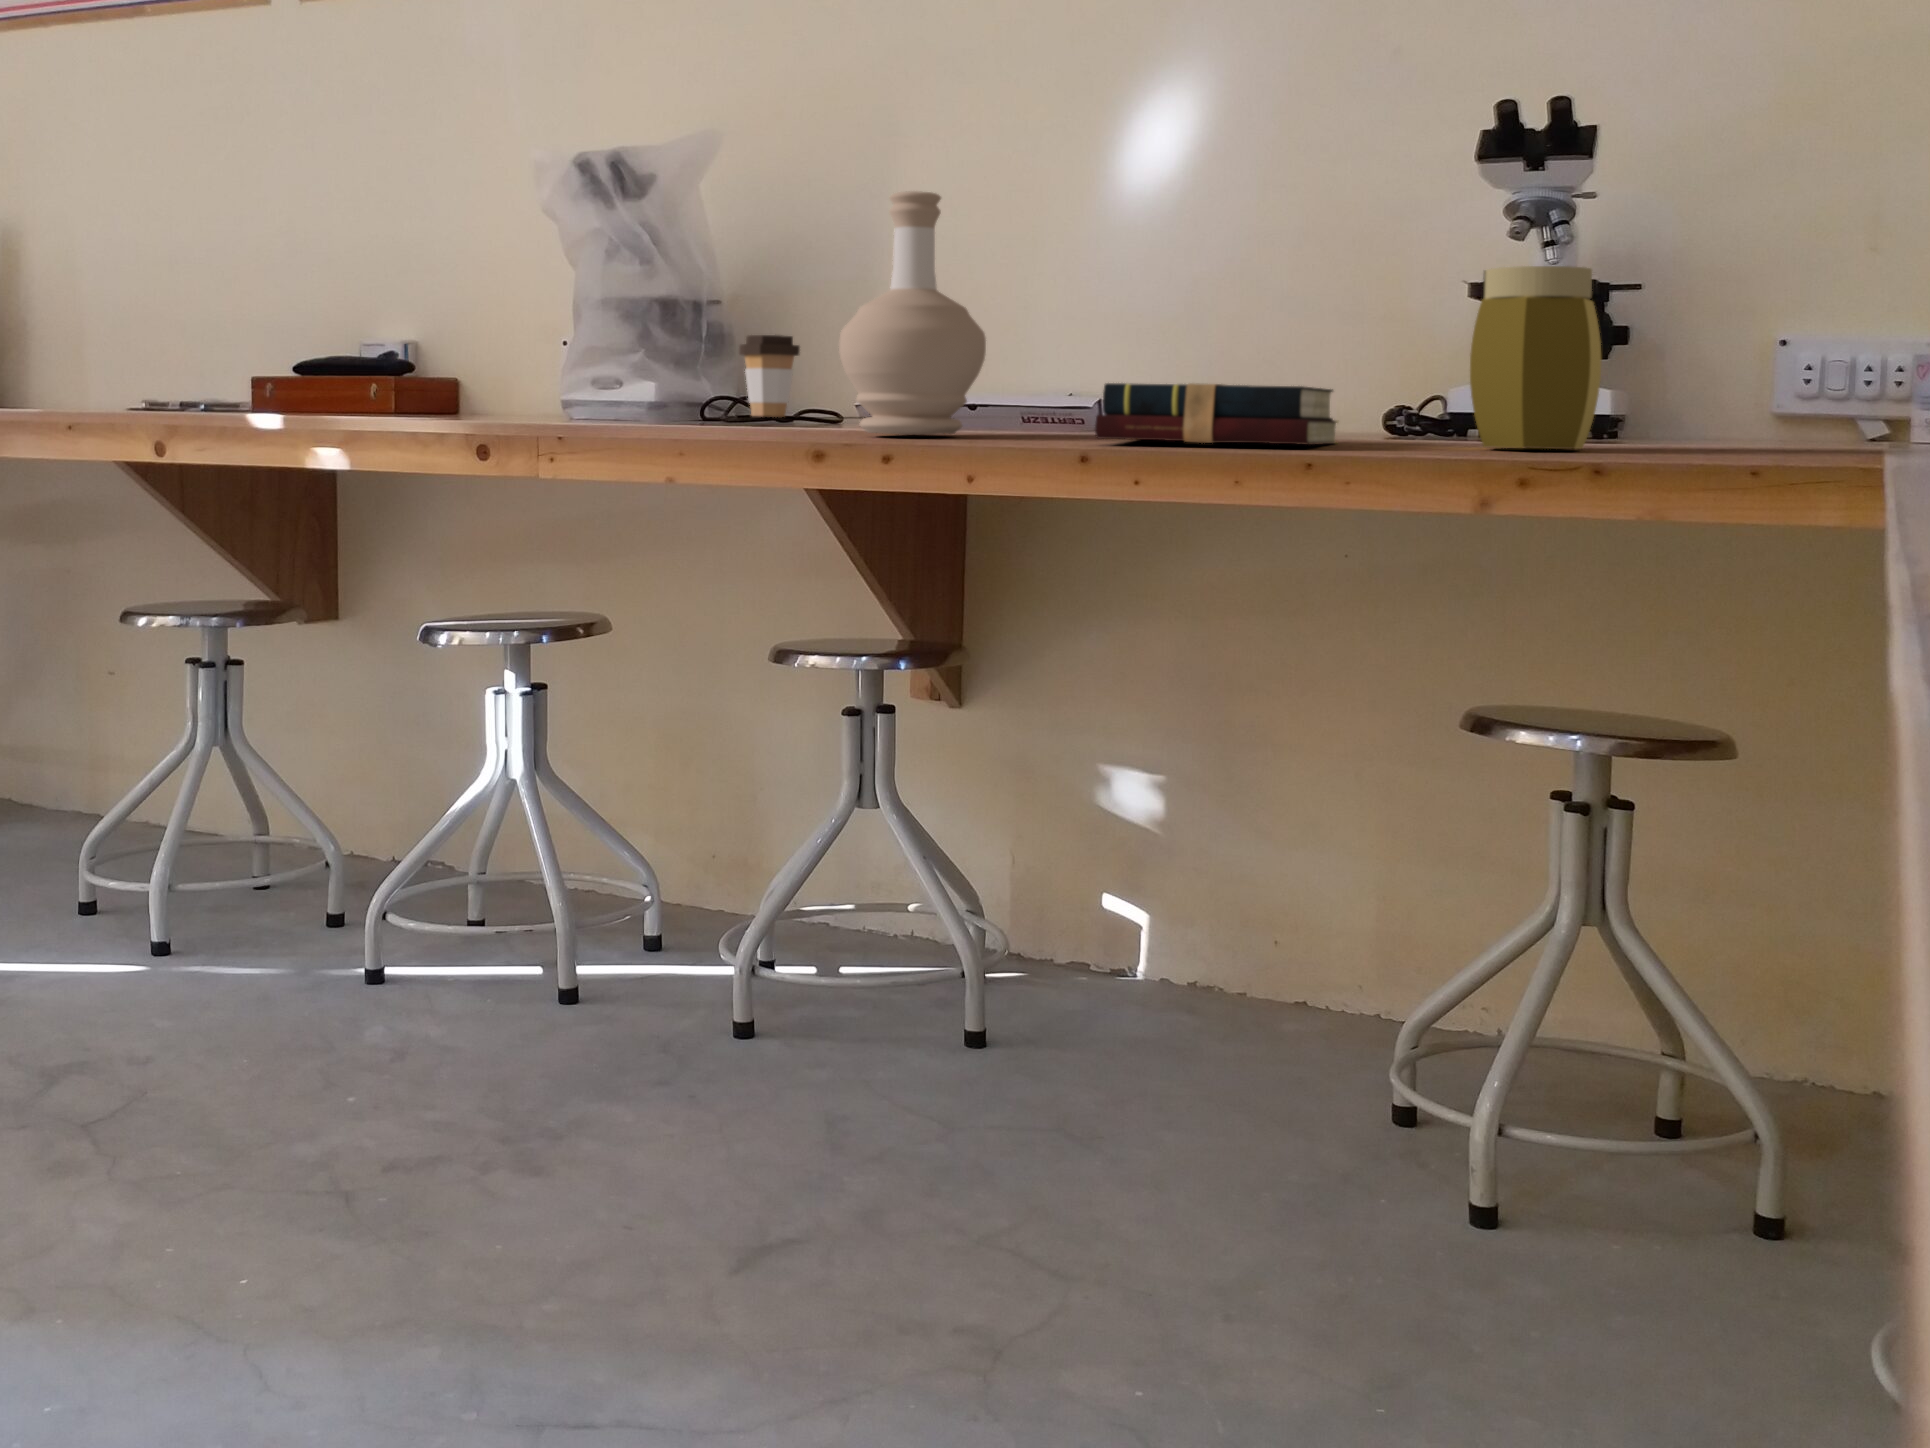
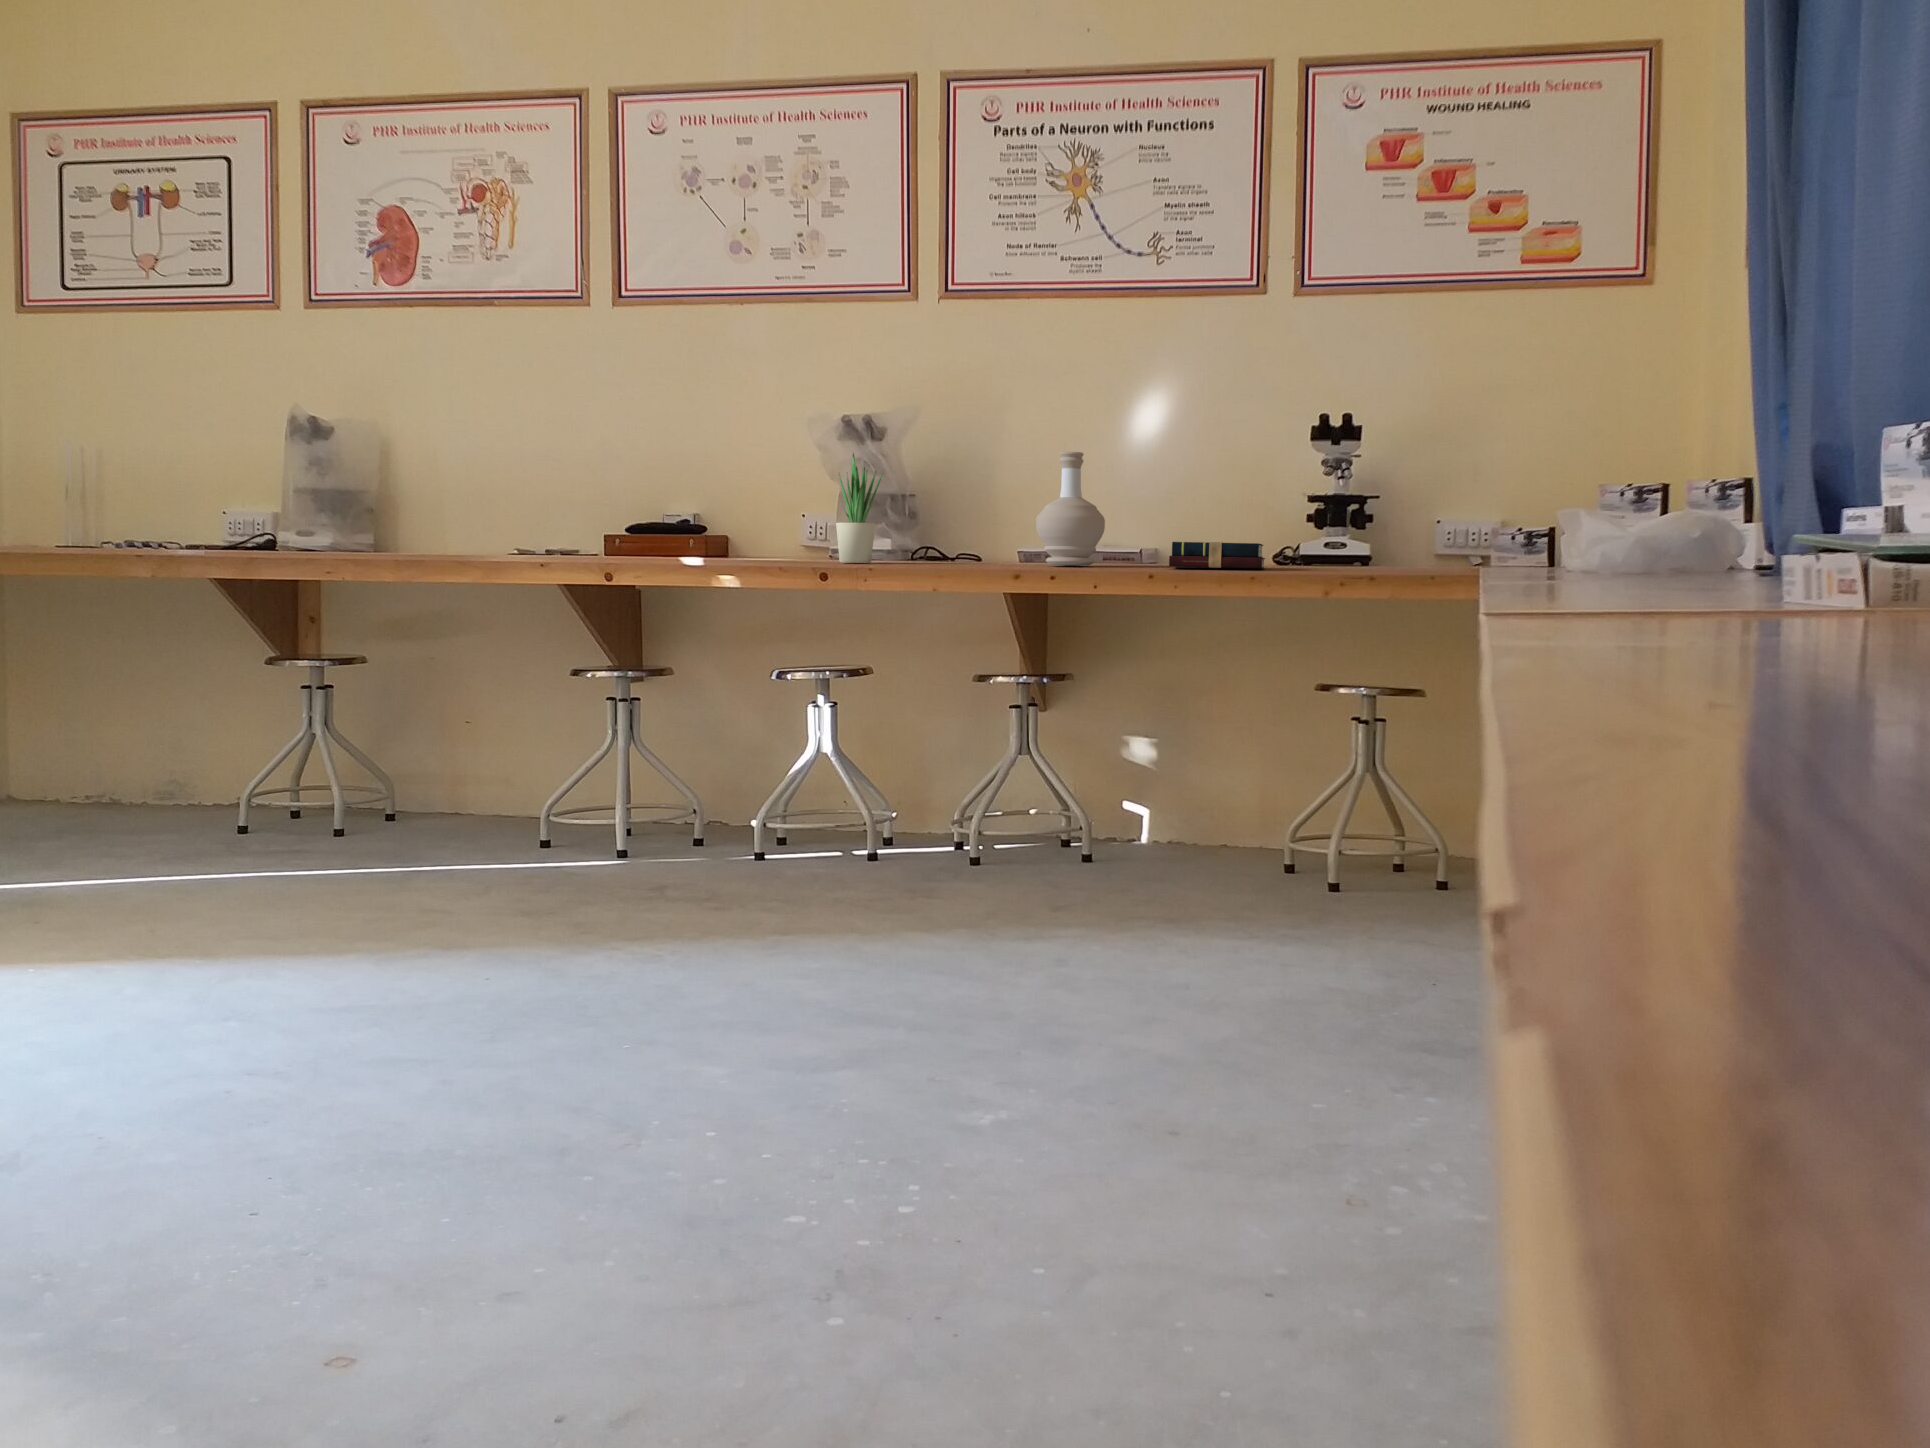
potted plant: none [487,209,577,427] -> present [836,453,882,563]
jar: present [1470,266,1601,449] -> none [1325,494,1375,570]
coffee cup: present [739,335,800,417] -> none [925,515,959,558]

